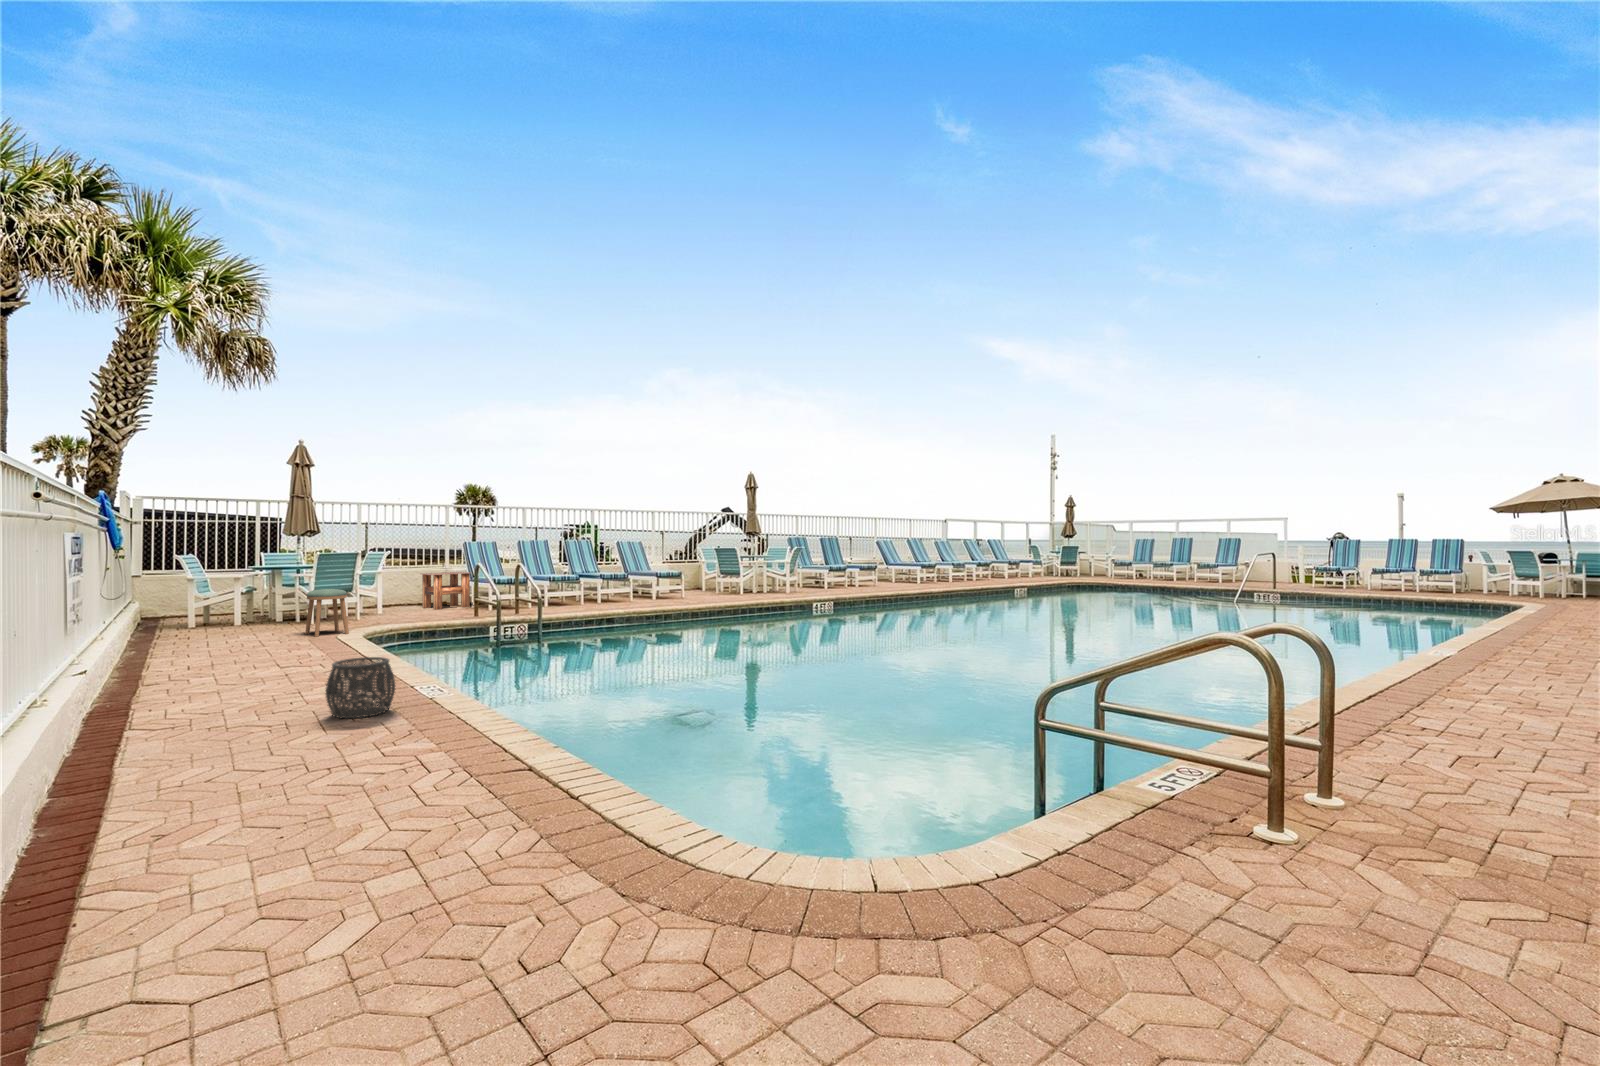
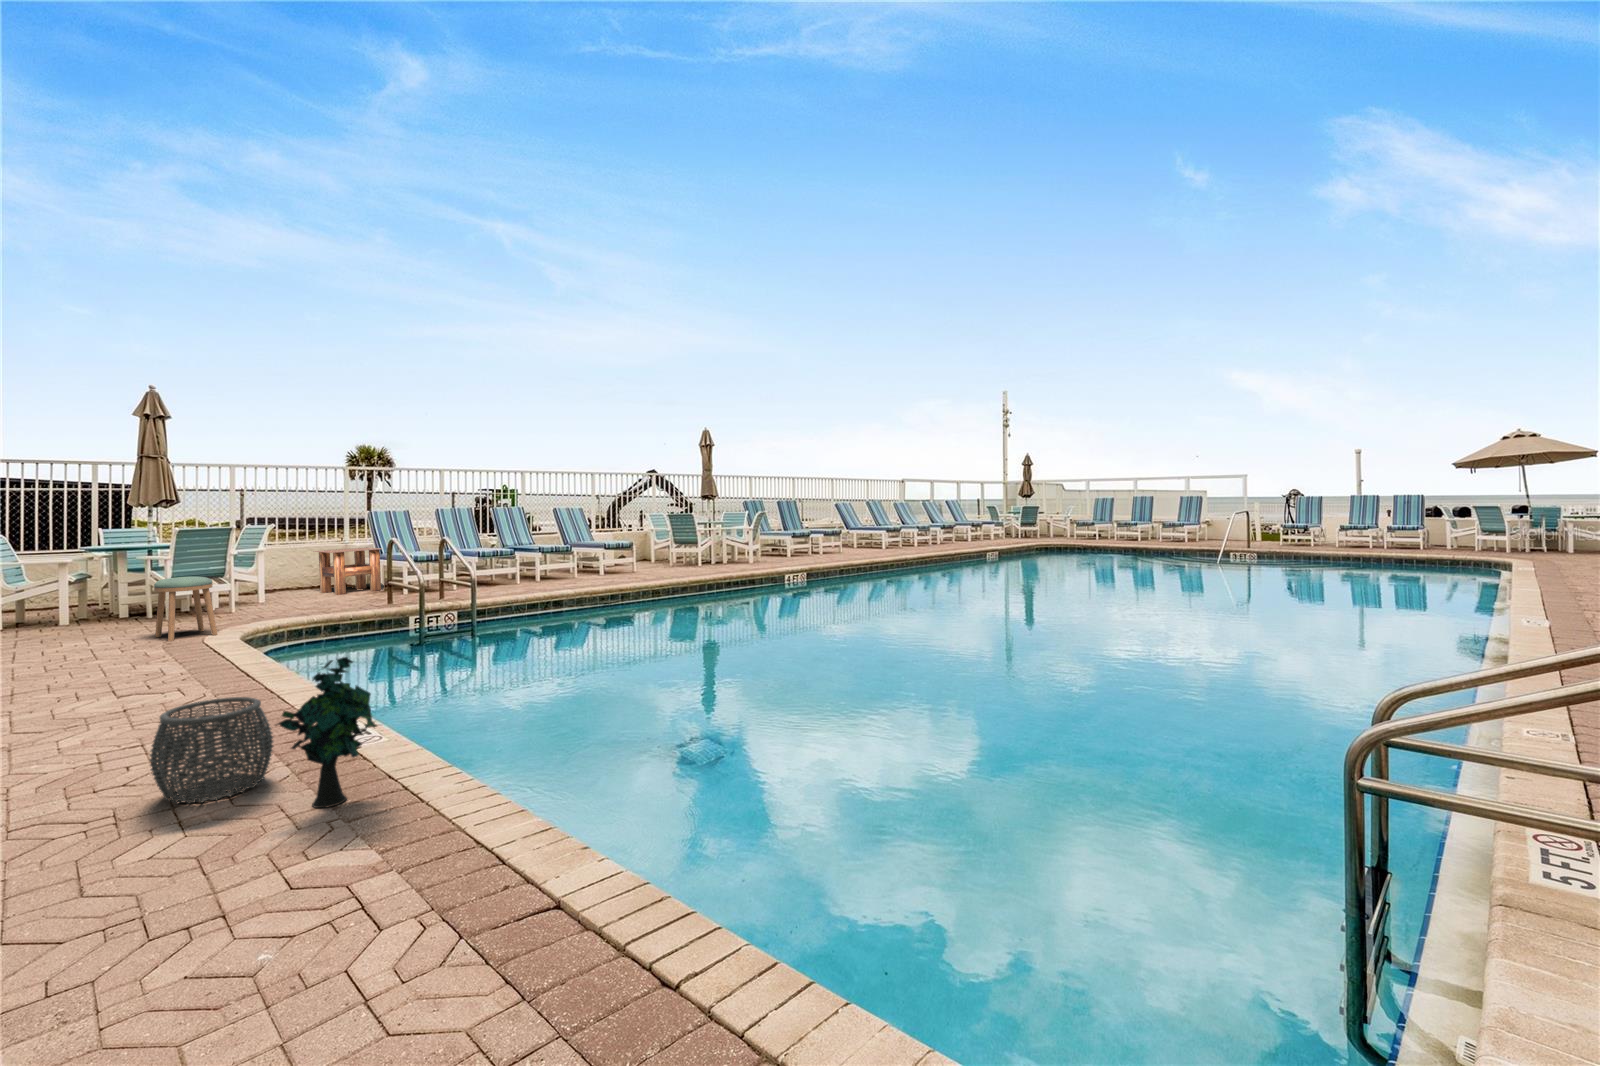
decorative plant: none [398,630,459,724] -> present [277,657,377,808]

